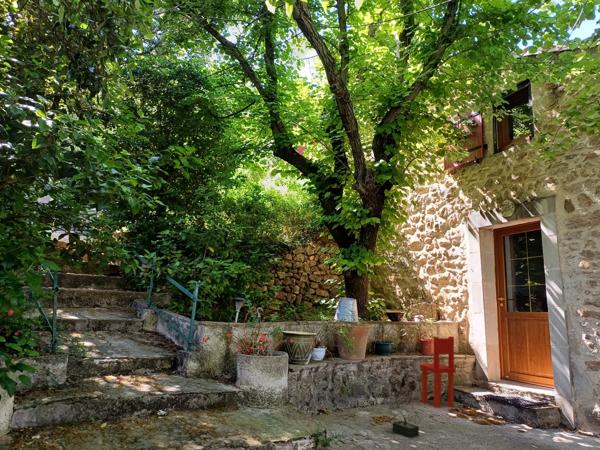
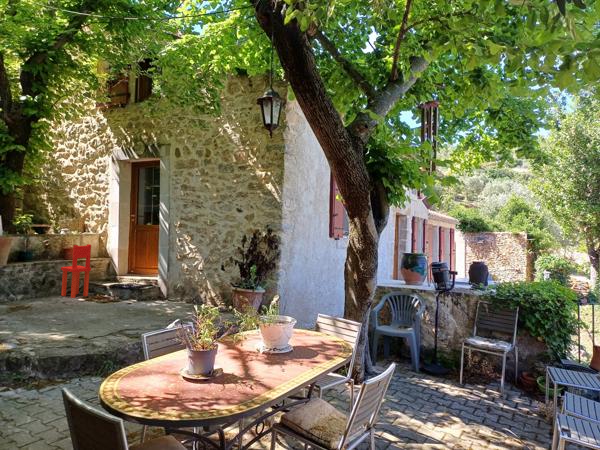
decorative plant: present [386,398,423,438] -> none [21,291,53,317]

